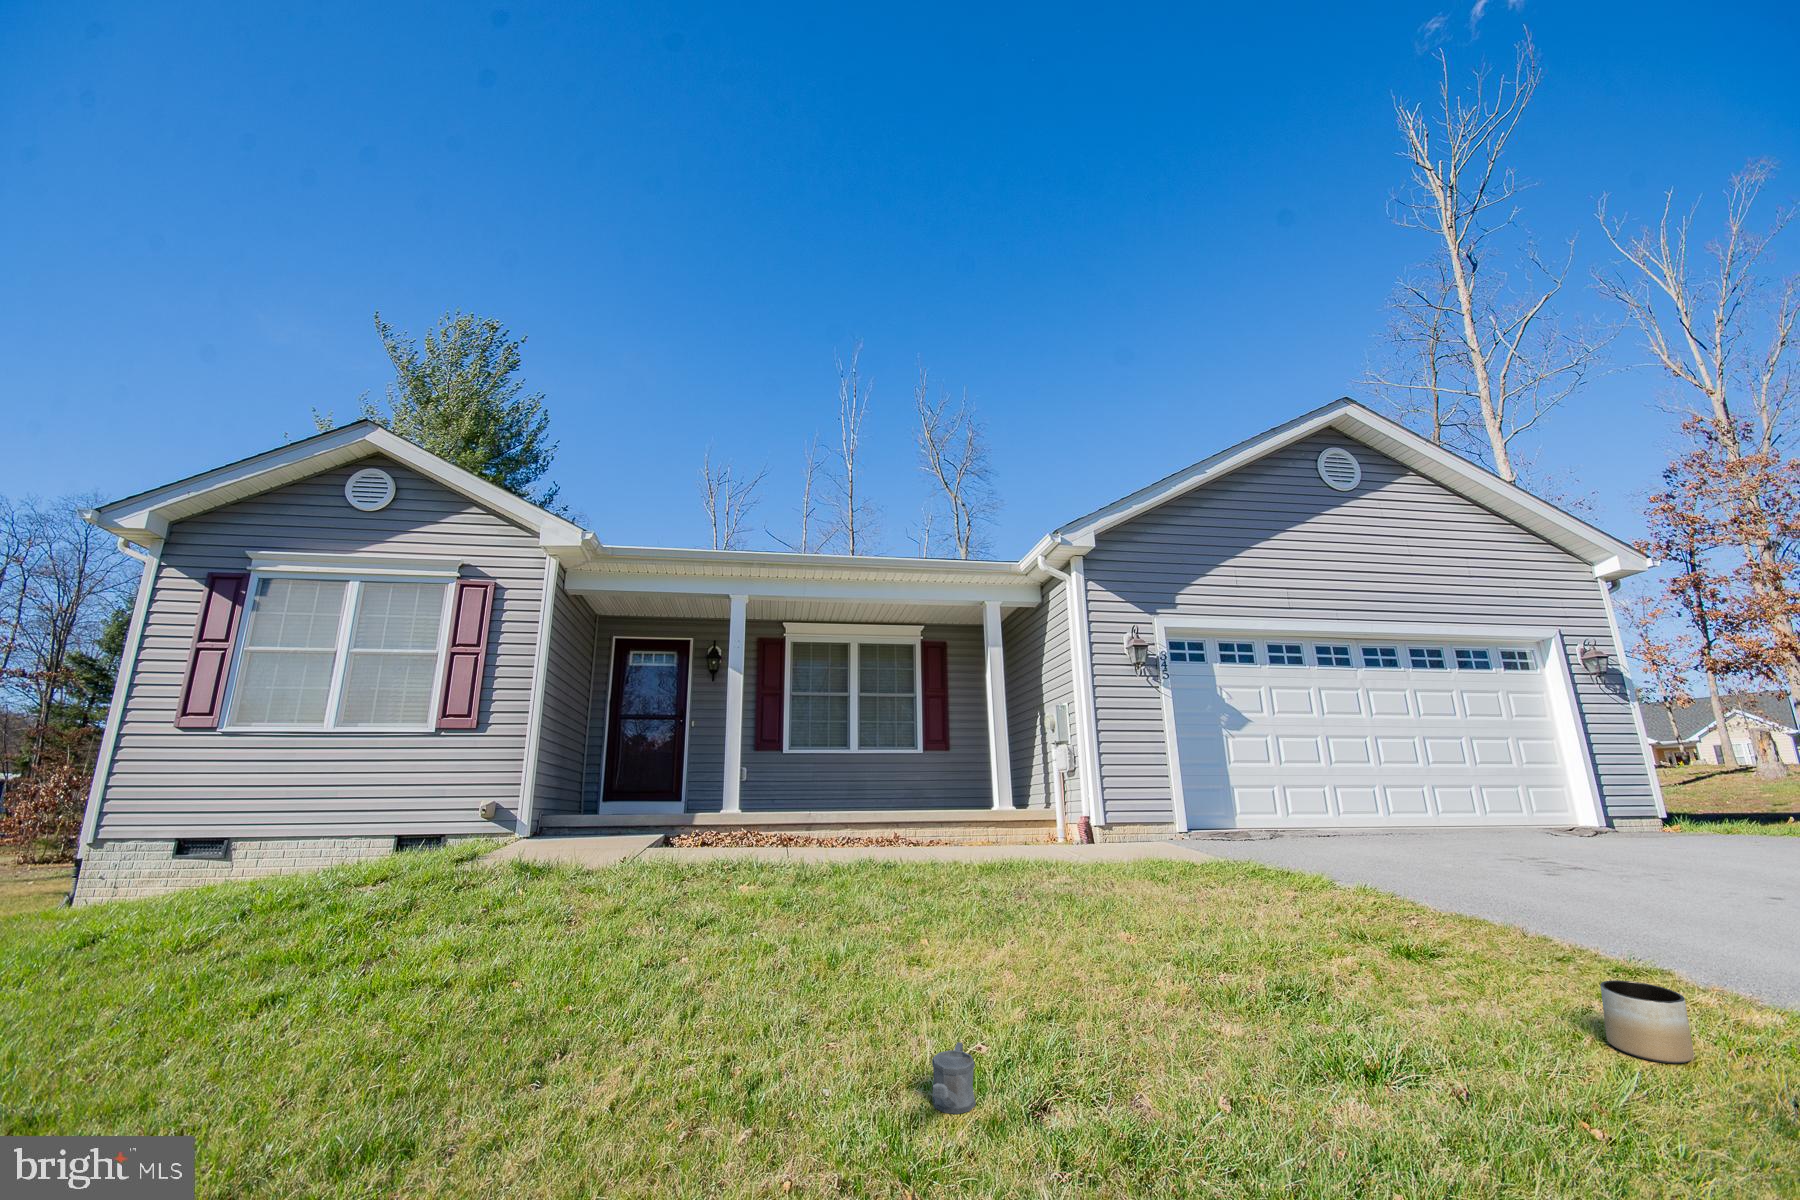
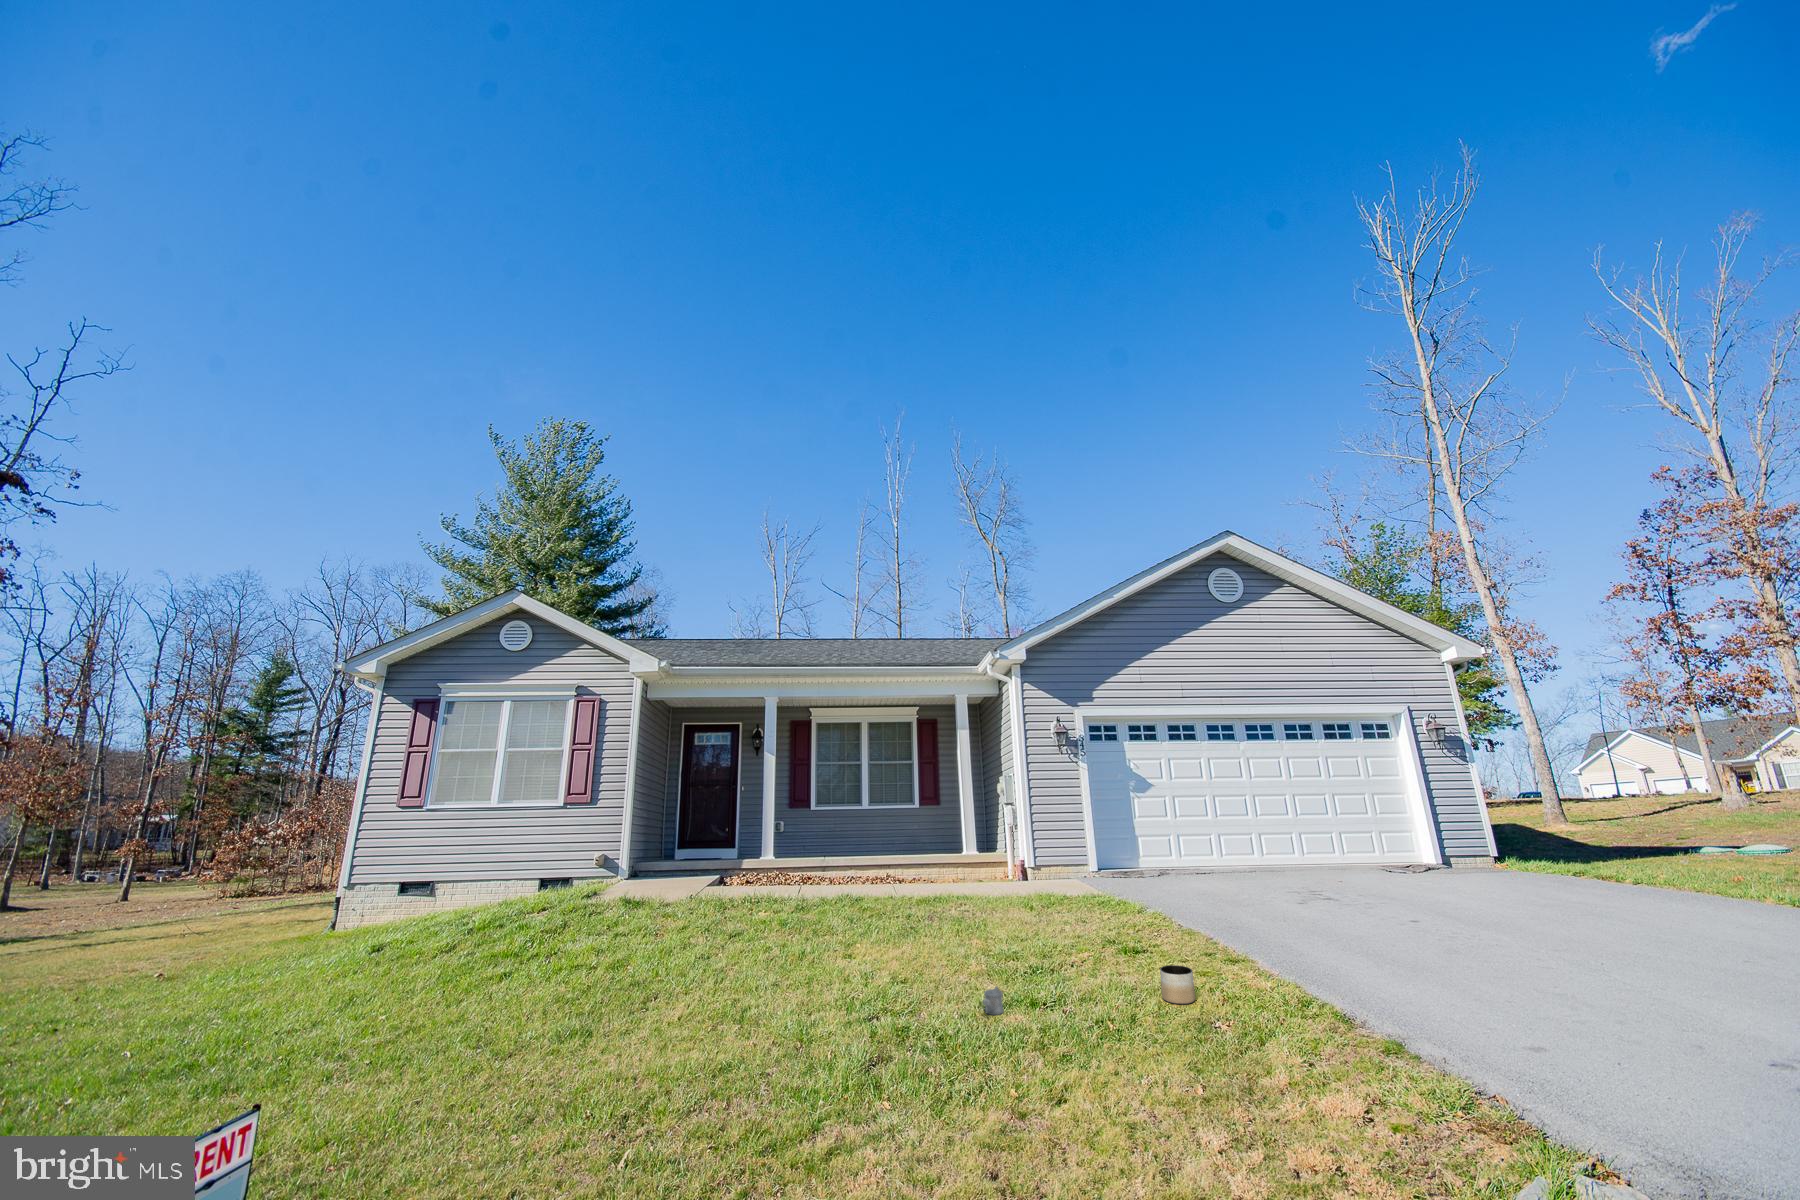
watering can: present [932,1042,976,1114] -> present [983,987,1004,1015]

